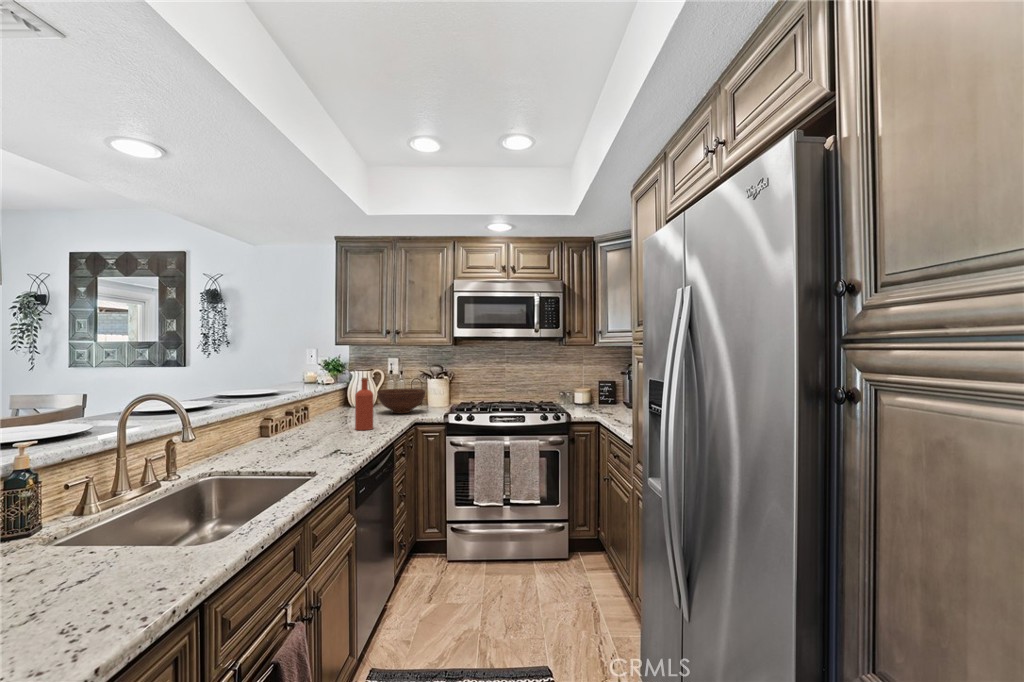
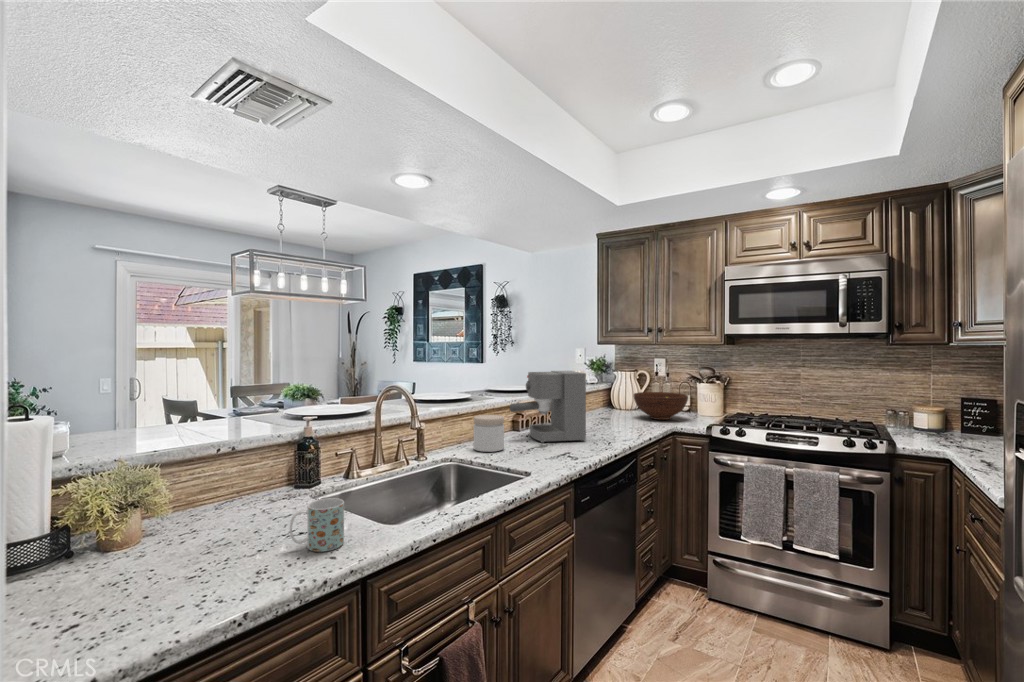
coffee maker: none [267,371,350,445] -> present [510,371,586,443]
bottle: present [355,378,374,430] -> none [599,379,617,435]
jar: none [230,420,268,461] -> present [474,415,504,452]
mug: none [75,526,154,595] -> present [290,498,344,552]

